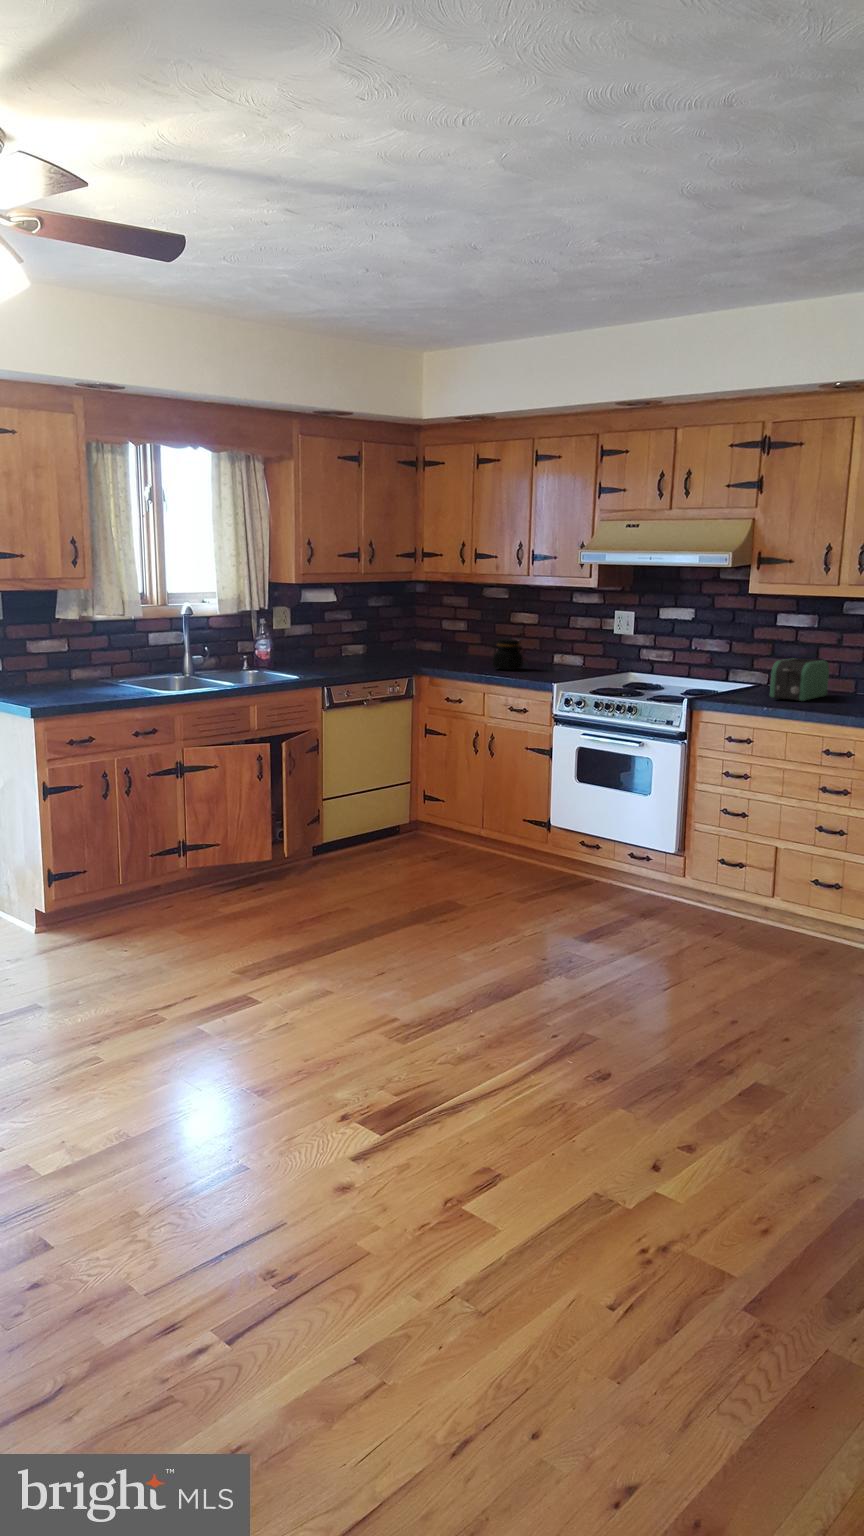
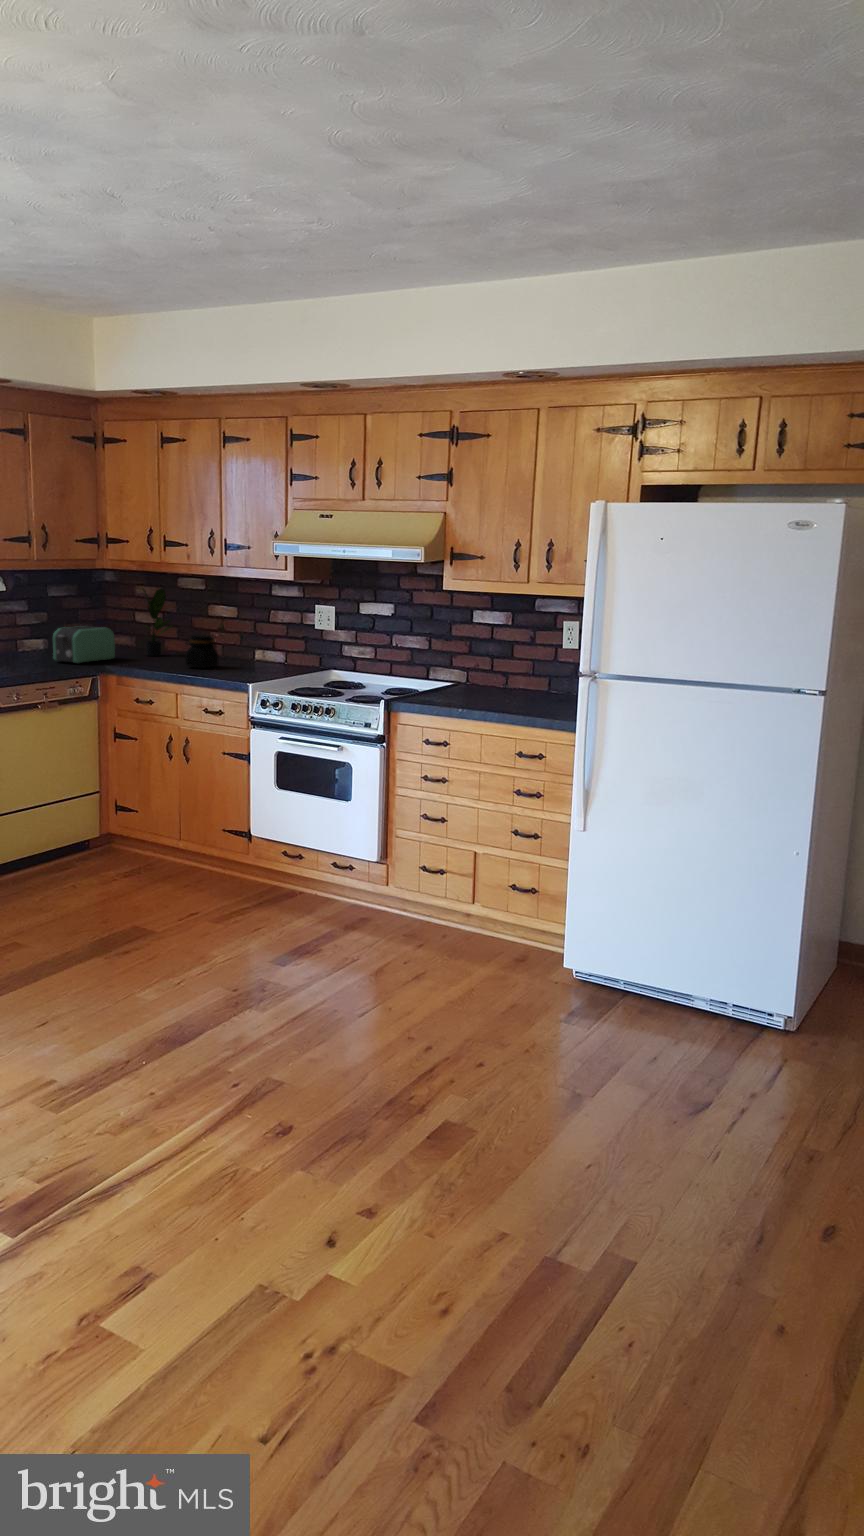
potted plant: none [448,596,480,660] -> present [144,588,172,656]
toaster: present [770,658,829,702] -> present [53,626,115,664]

